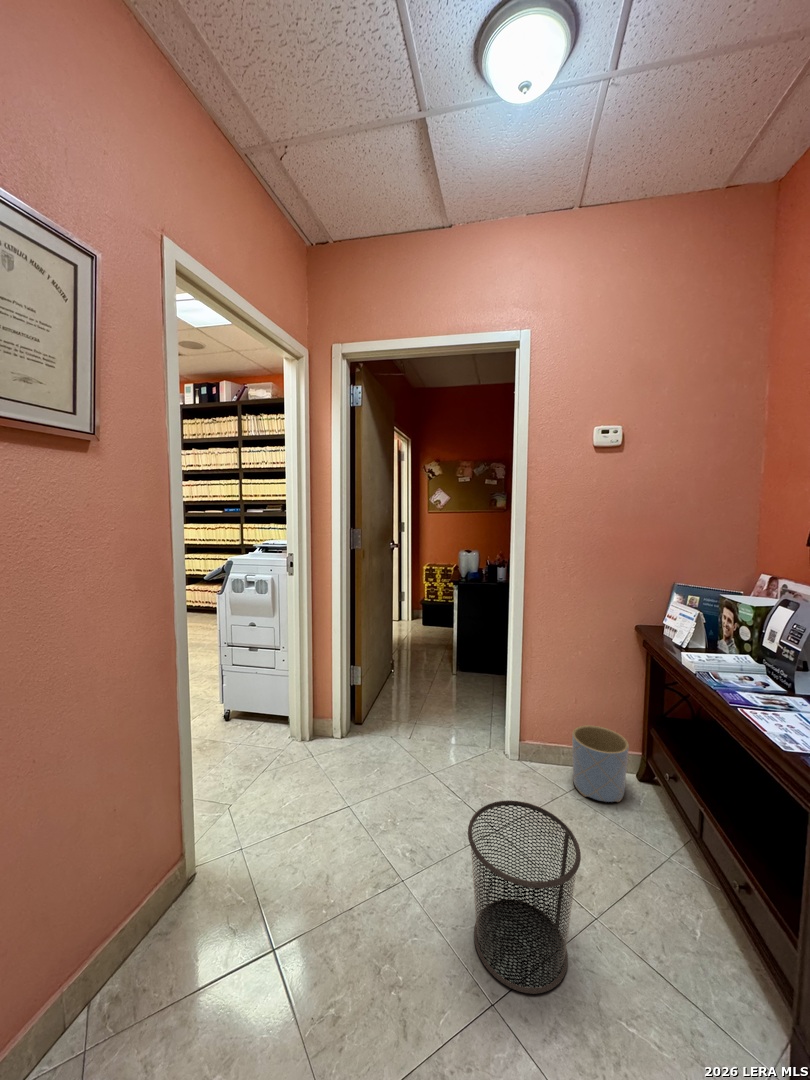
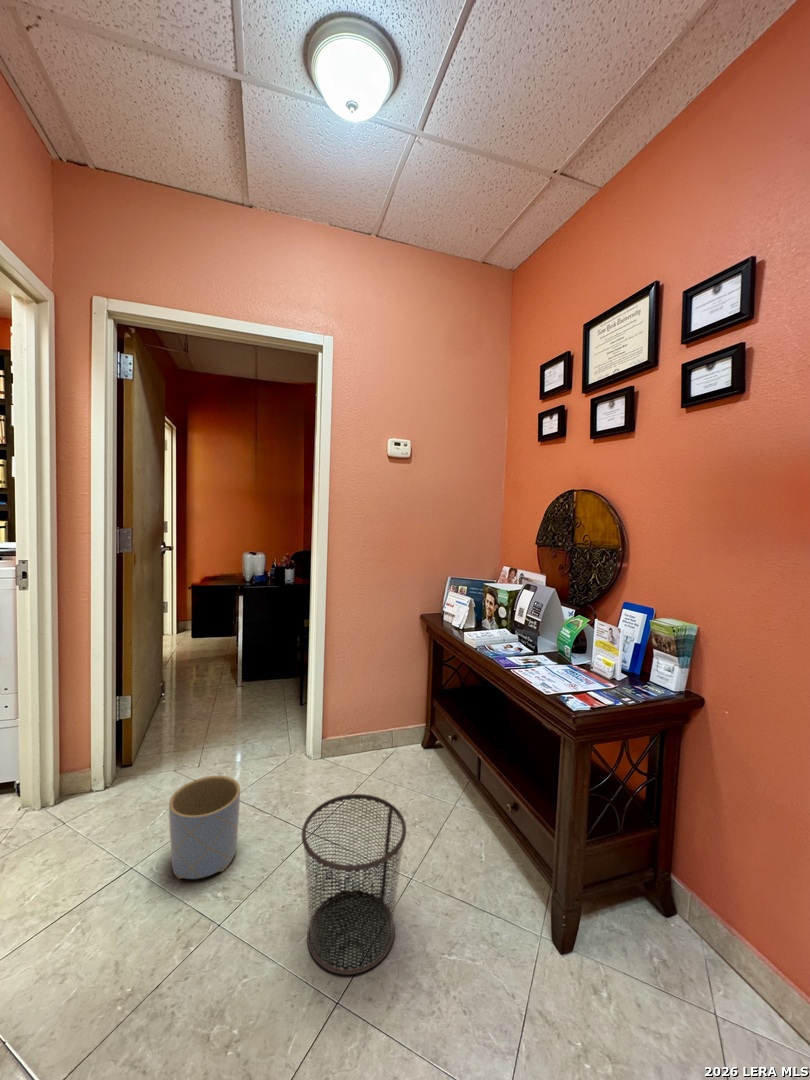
planter: present [572,725,629,802] -> present [169,776,240,879]

